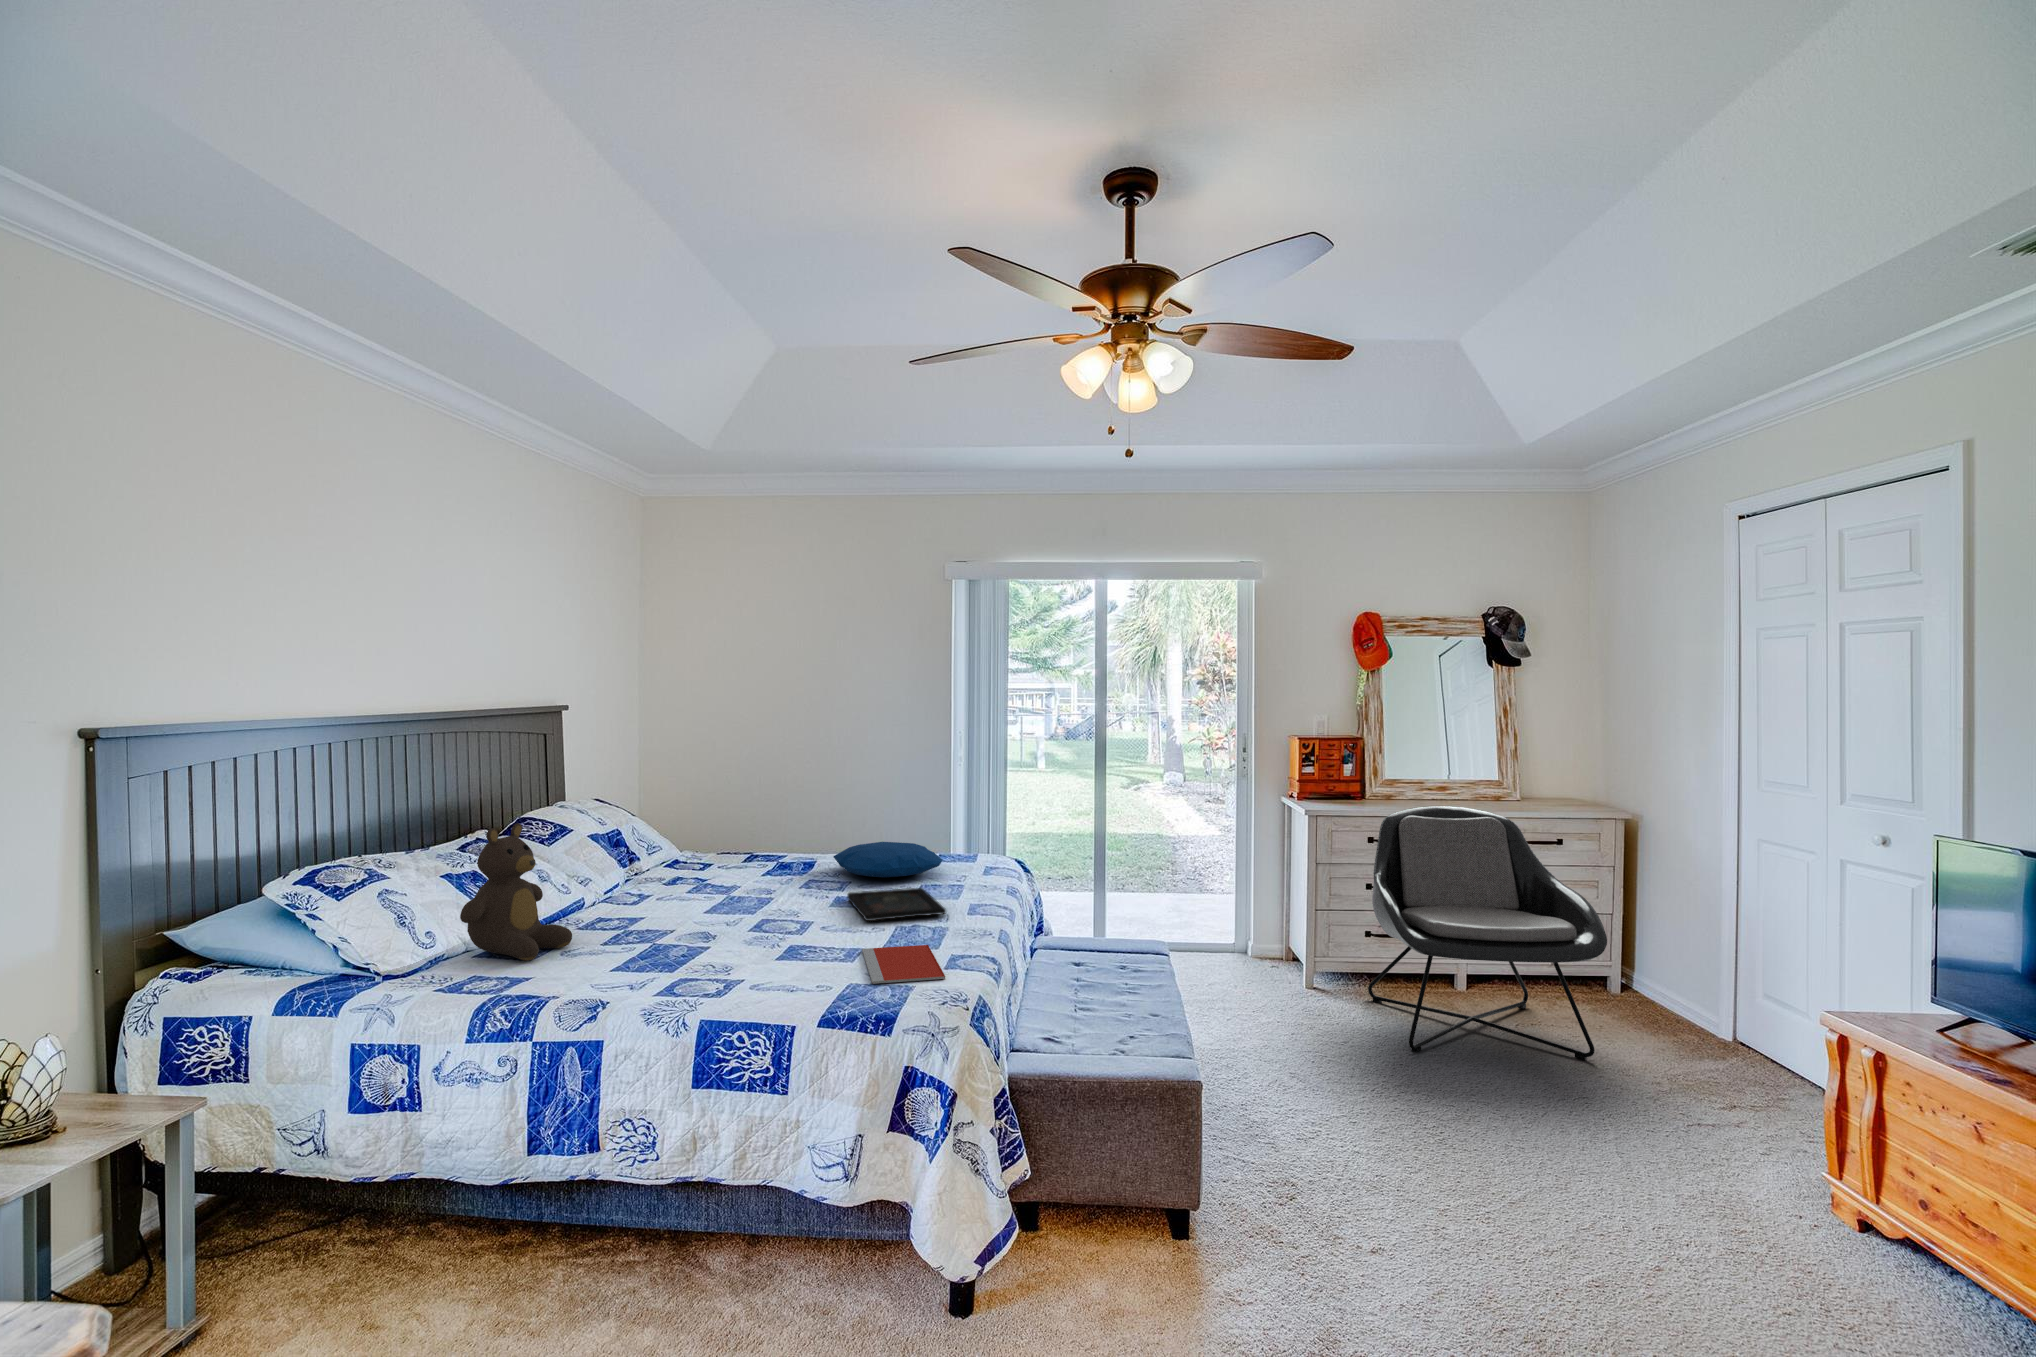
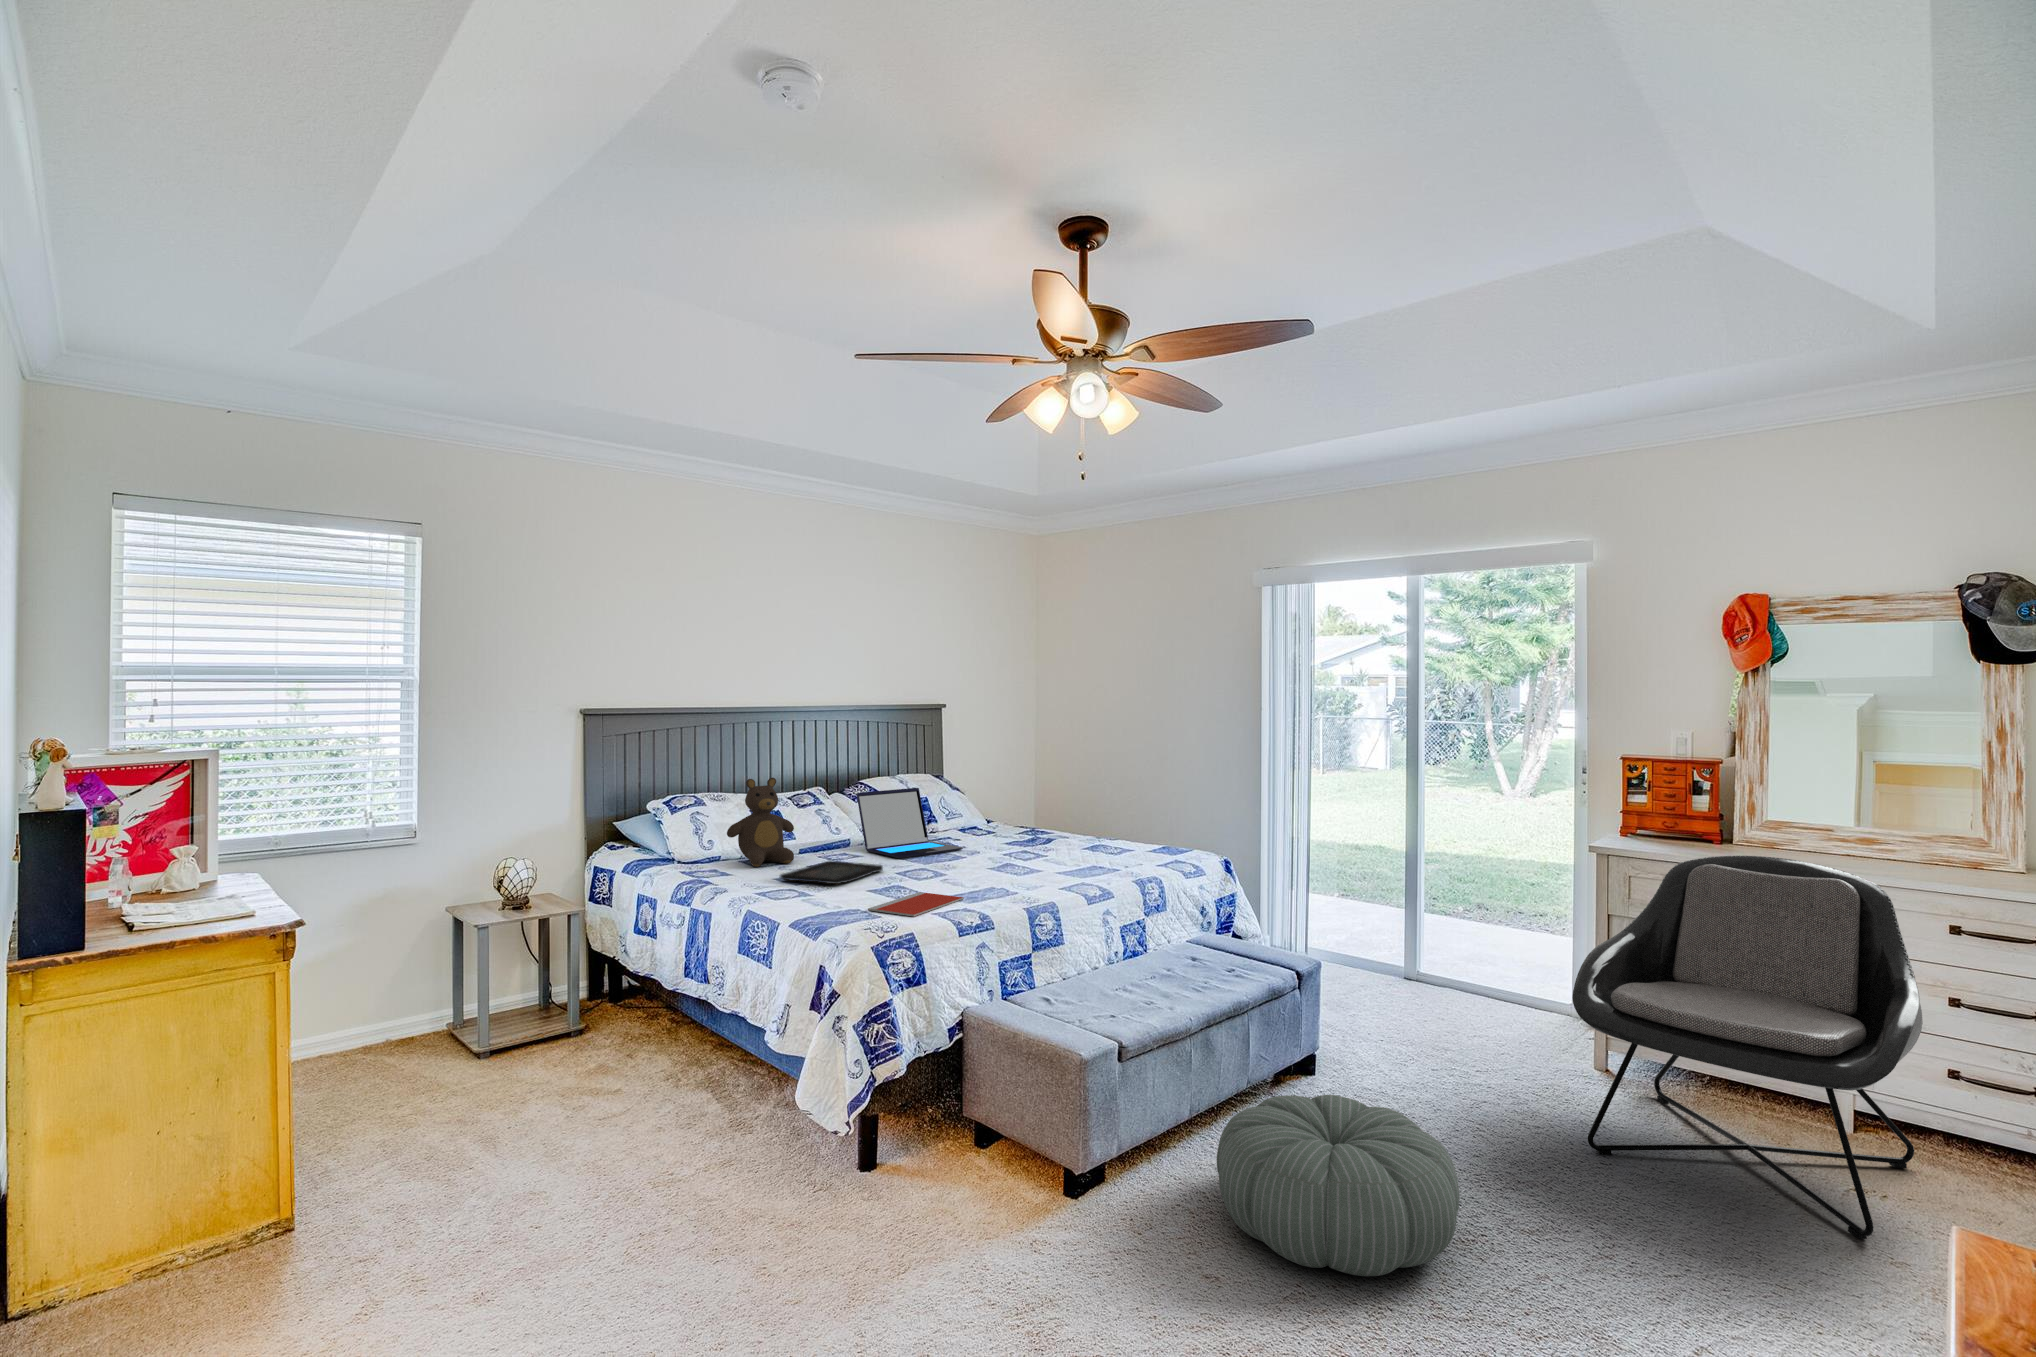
laptop: none [600,818,743,914] -> present [856,788,963,858]
pillow: present [833,842,942,878] -> none [1041,827,1132,856]
tray: present [847,888,946,921] -> present [780,861,883,884]
pouf: none [1296,1057,1523,1215] -> present [1217,1095,1460,1276]

